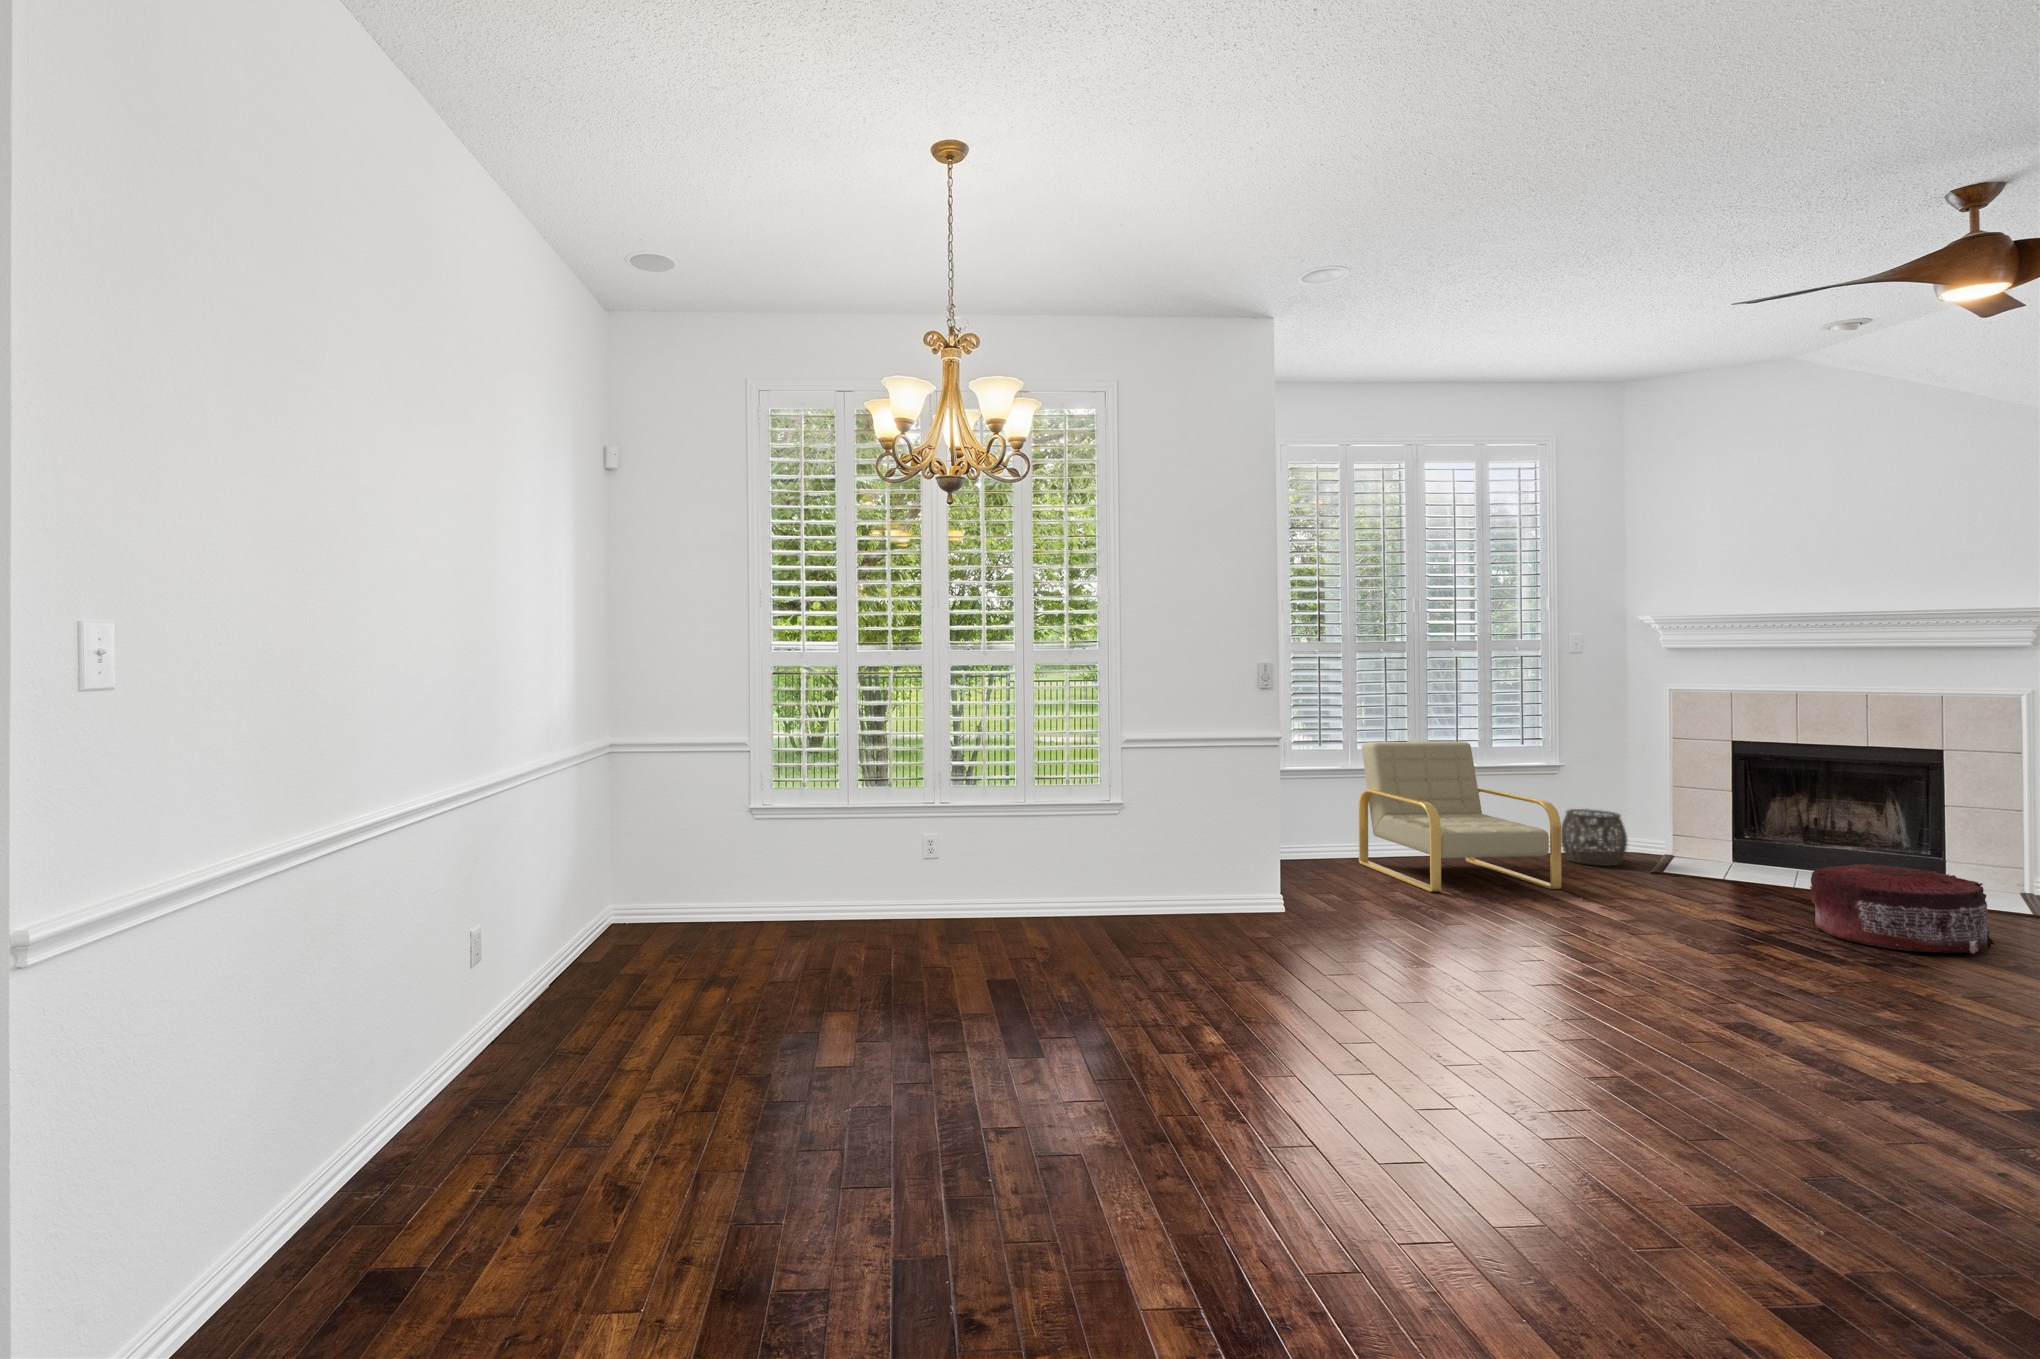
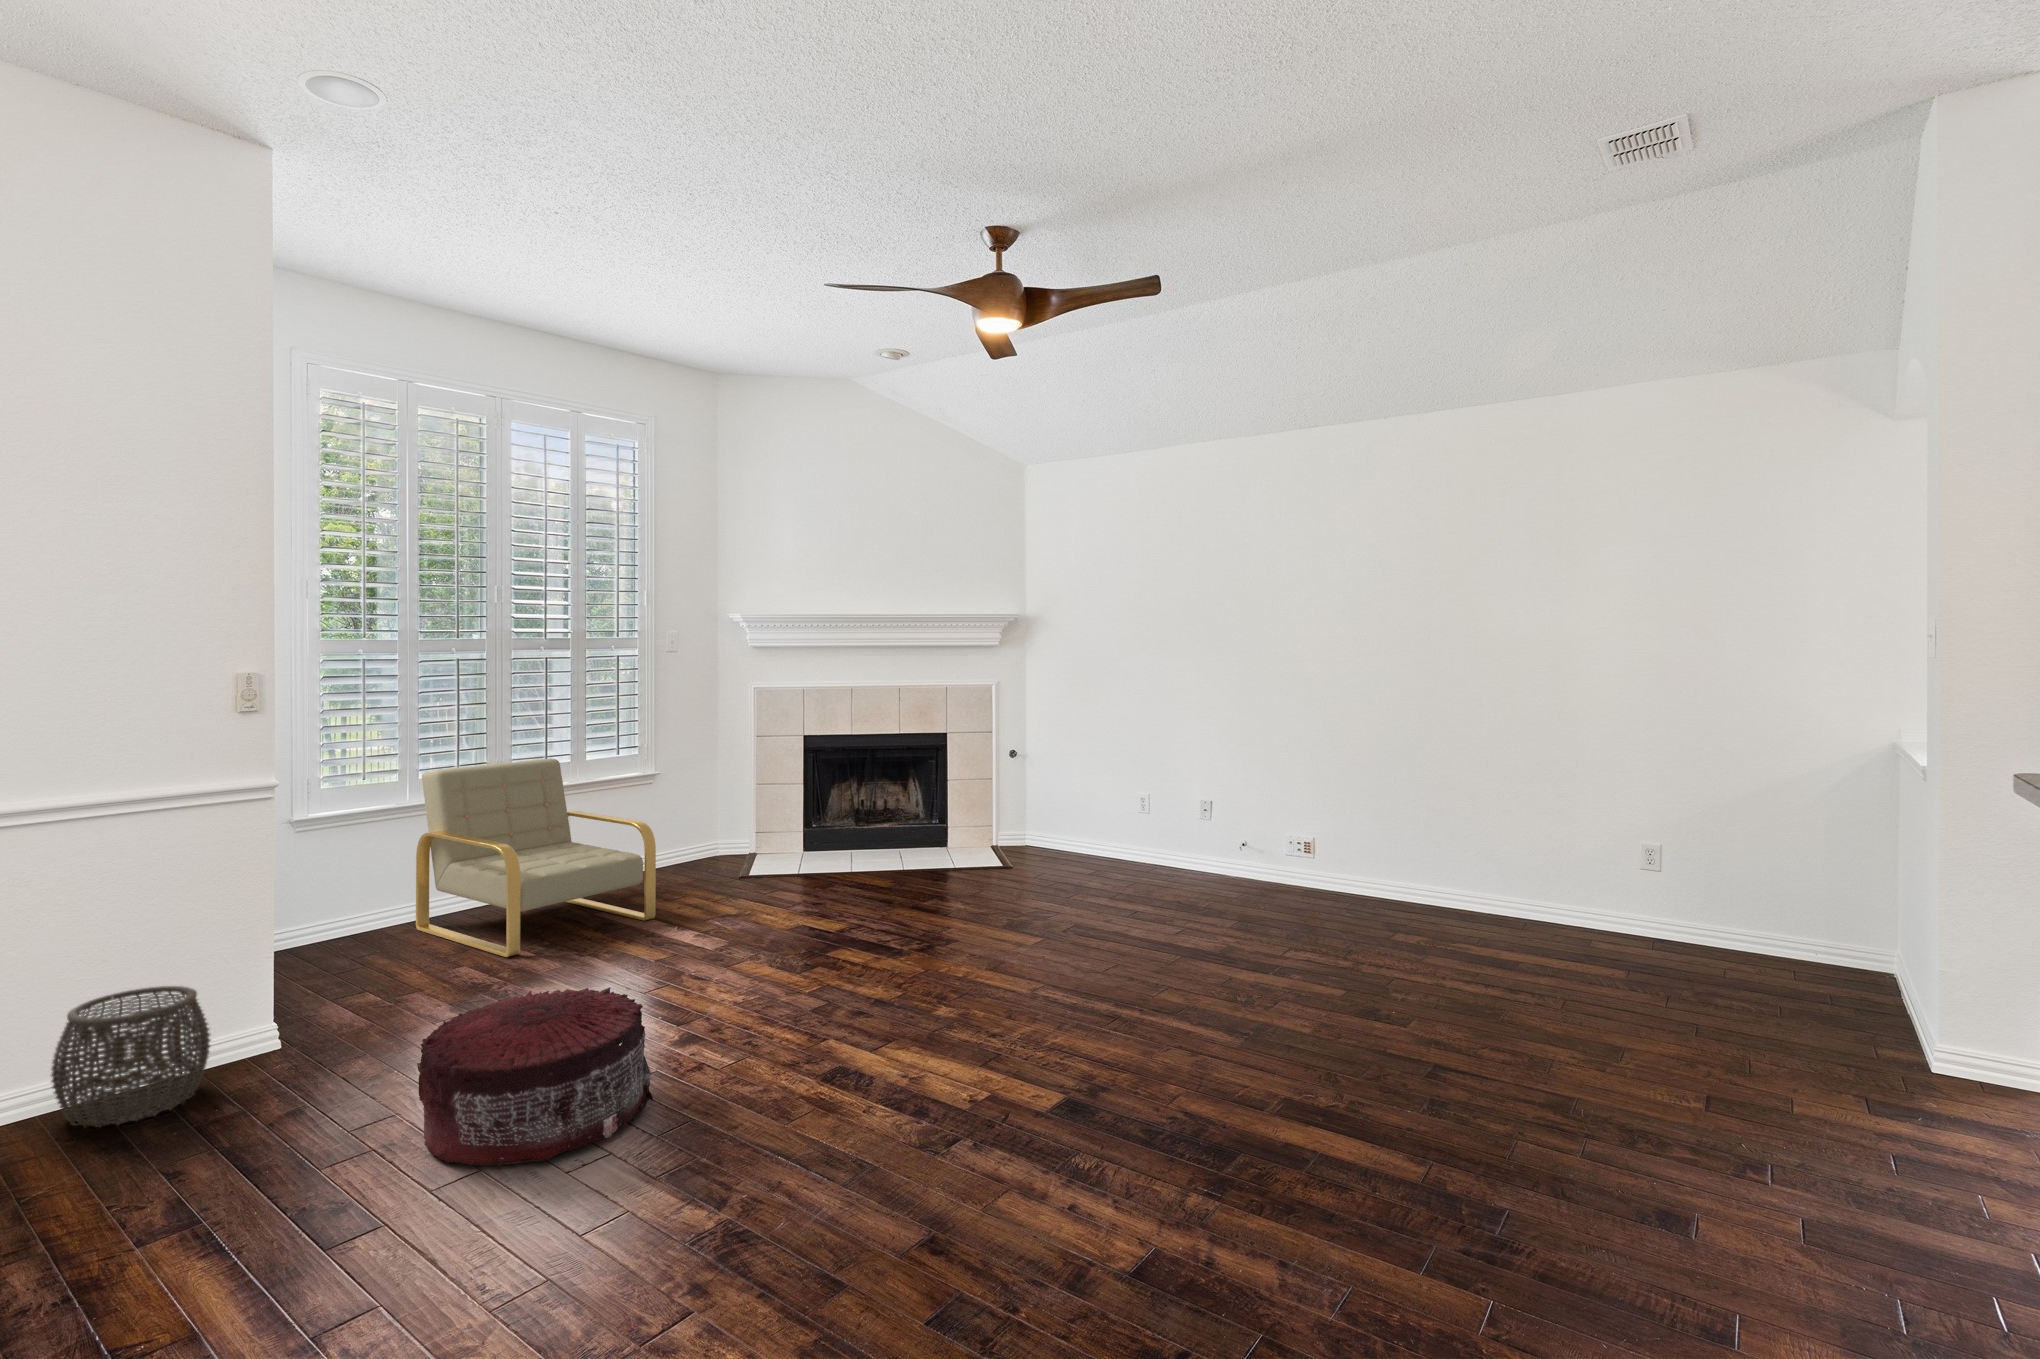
woven basket: present [1561,809,1627,866] -> present [51,986,210,1127]
pouf: present [1810,864,1995,954] -> present [417,987,653,1166]

